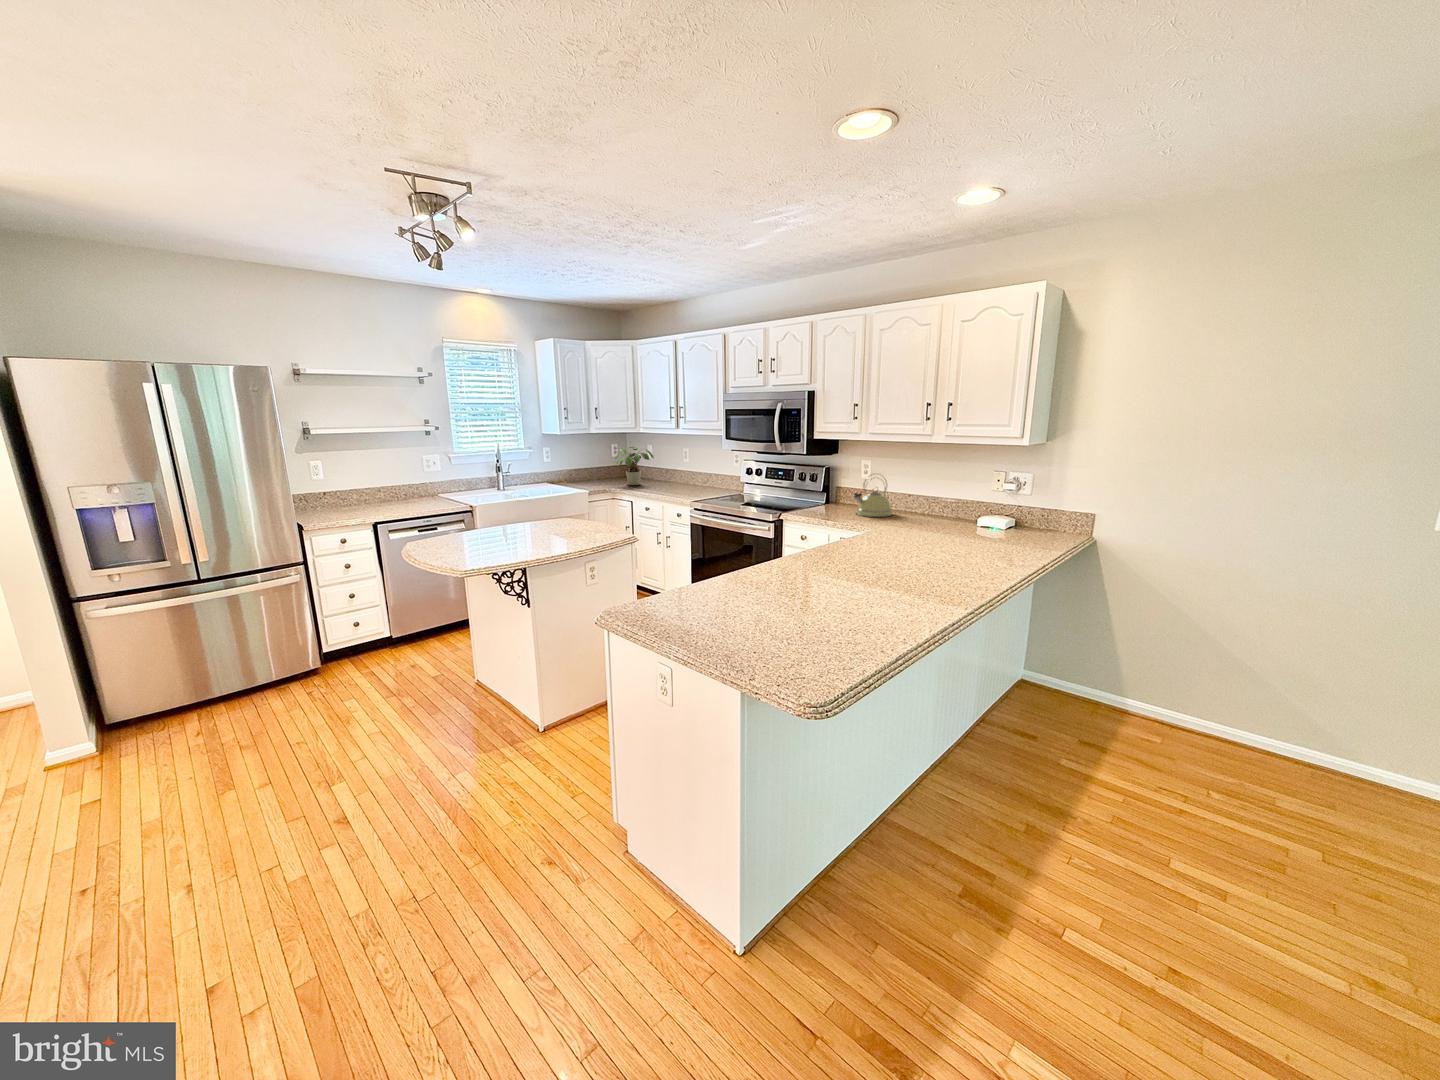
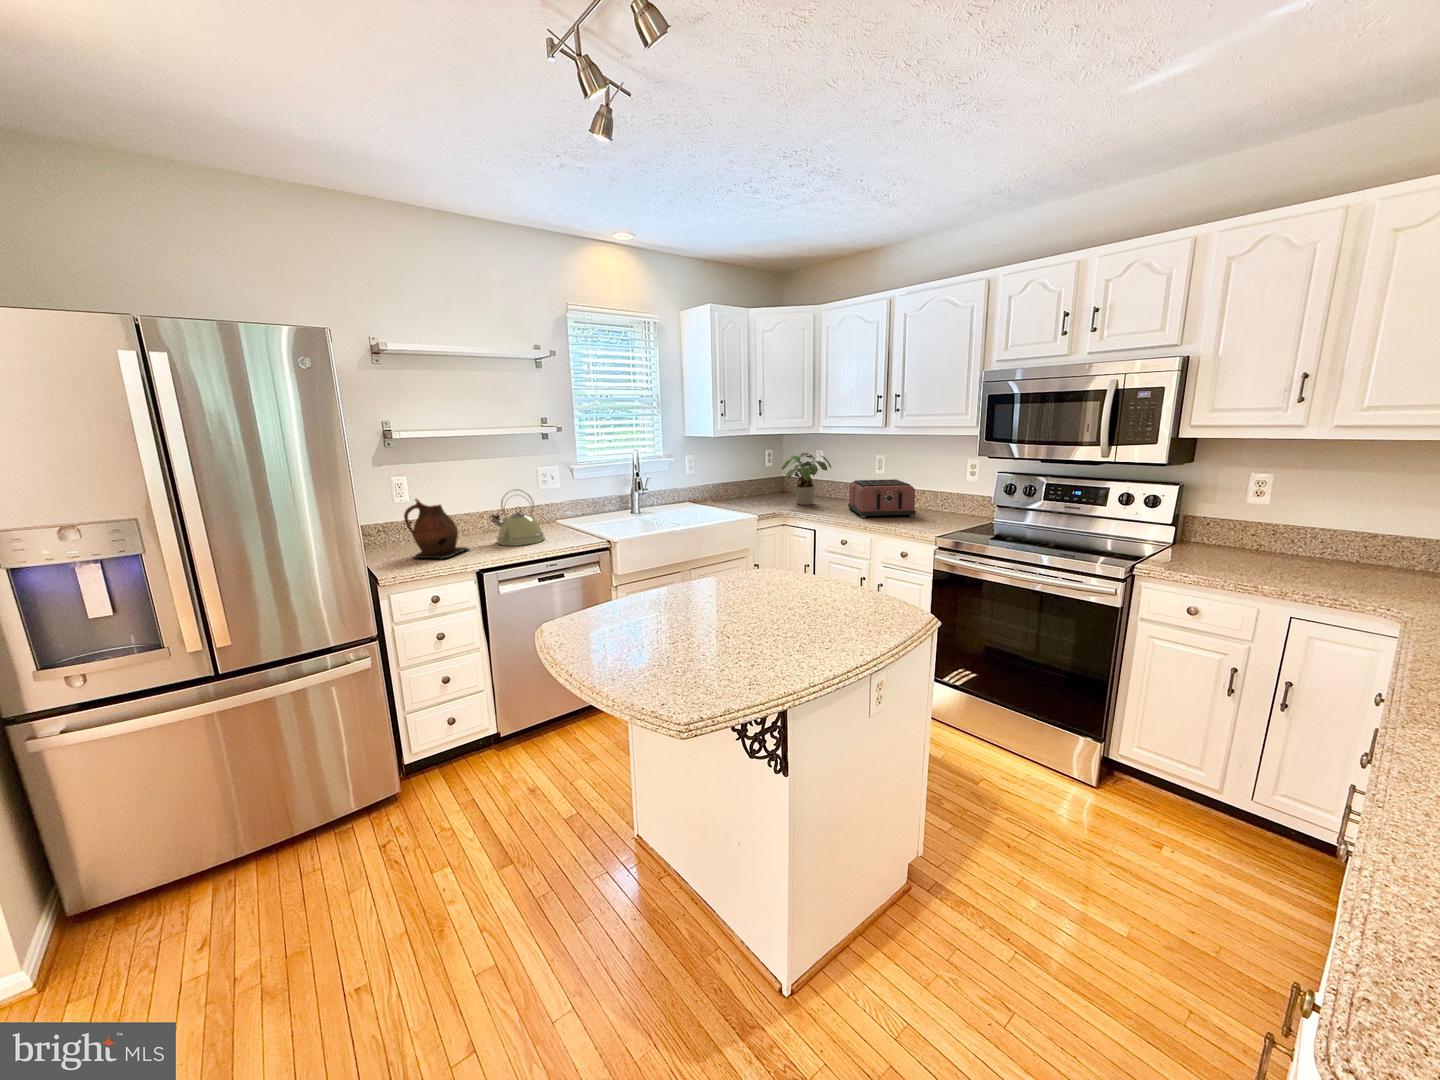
toaster: none [660,466,699,492] -> present [848,479,916,518]
ceramic pitcher: none [320,475,369,516] -> present [404,499,469,559]
kettle: present [854,476,892,517] -> present [490,489,545,546]

